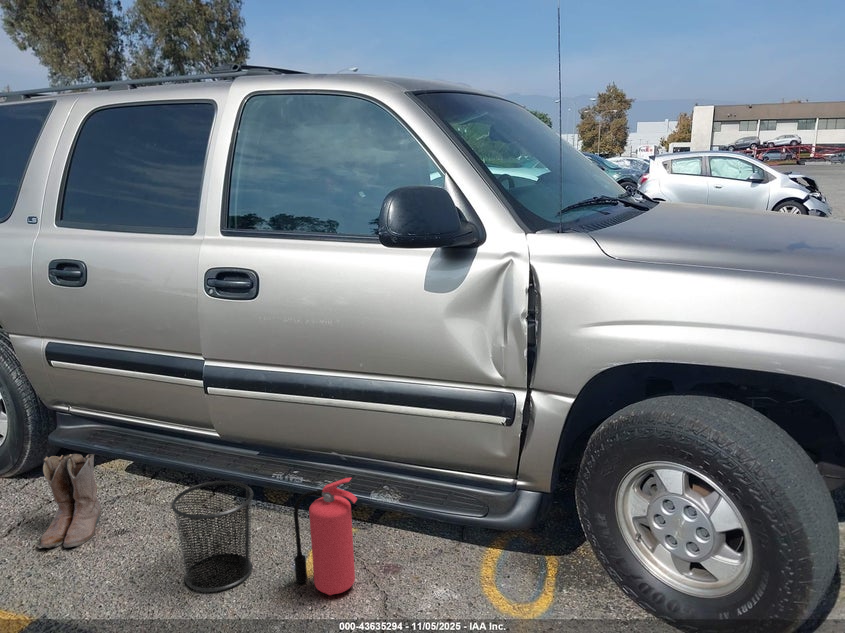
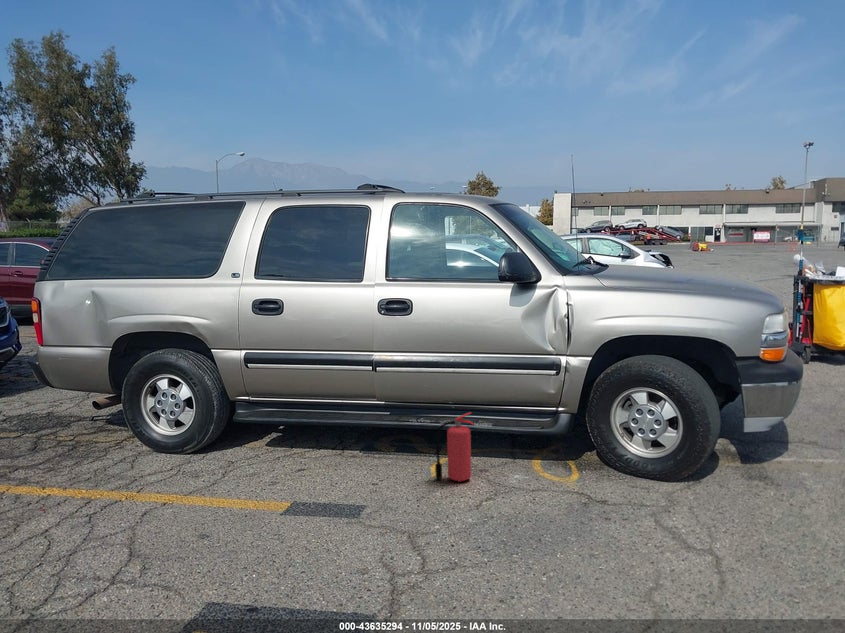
boots: present [37,454,101,548] -> none [254,422,288,480]
trash can: present [171,481,253,592] -> none [363,427,409,486]

